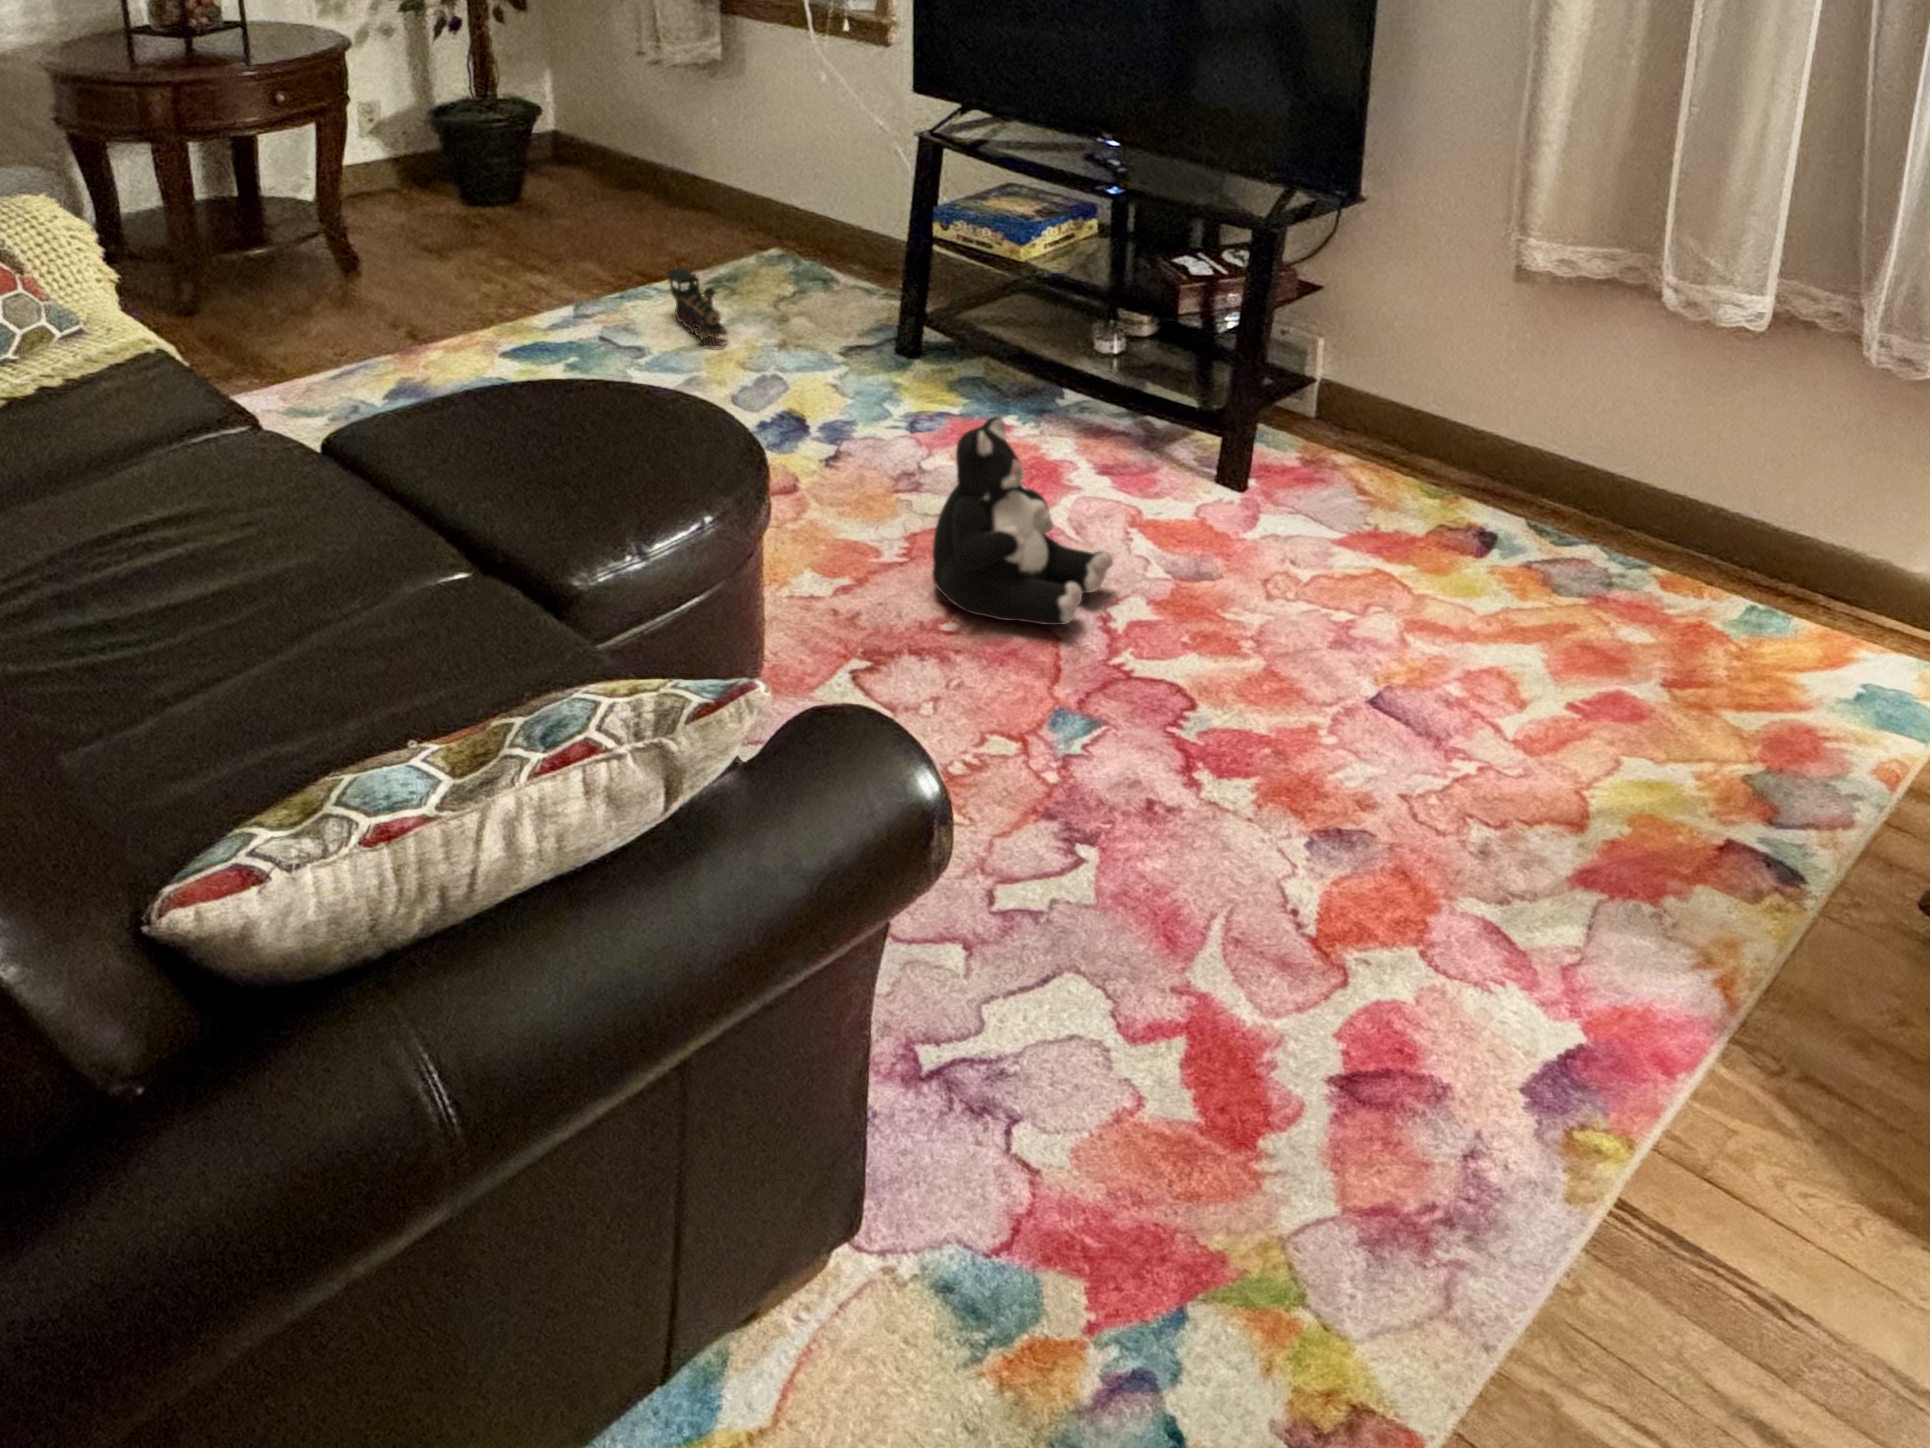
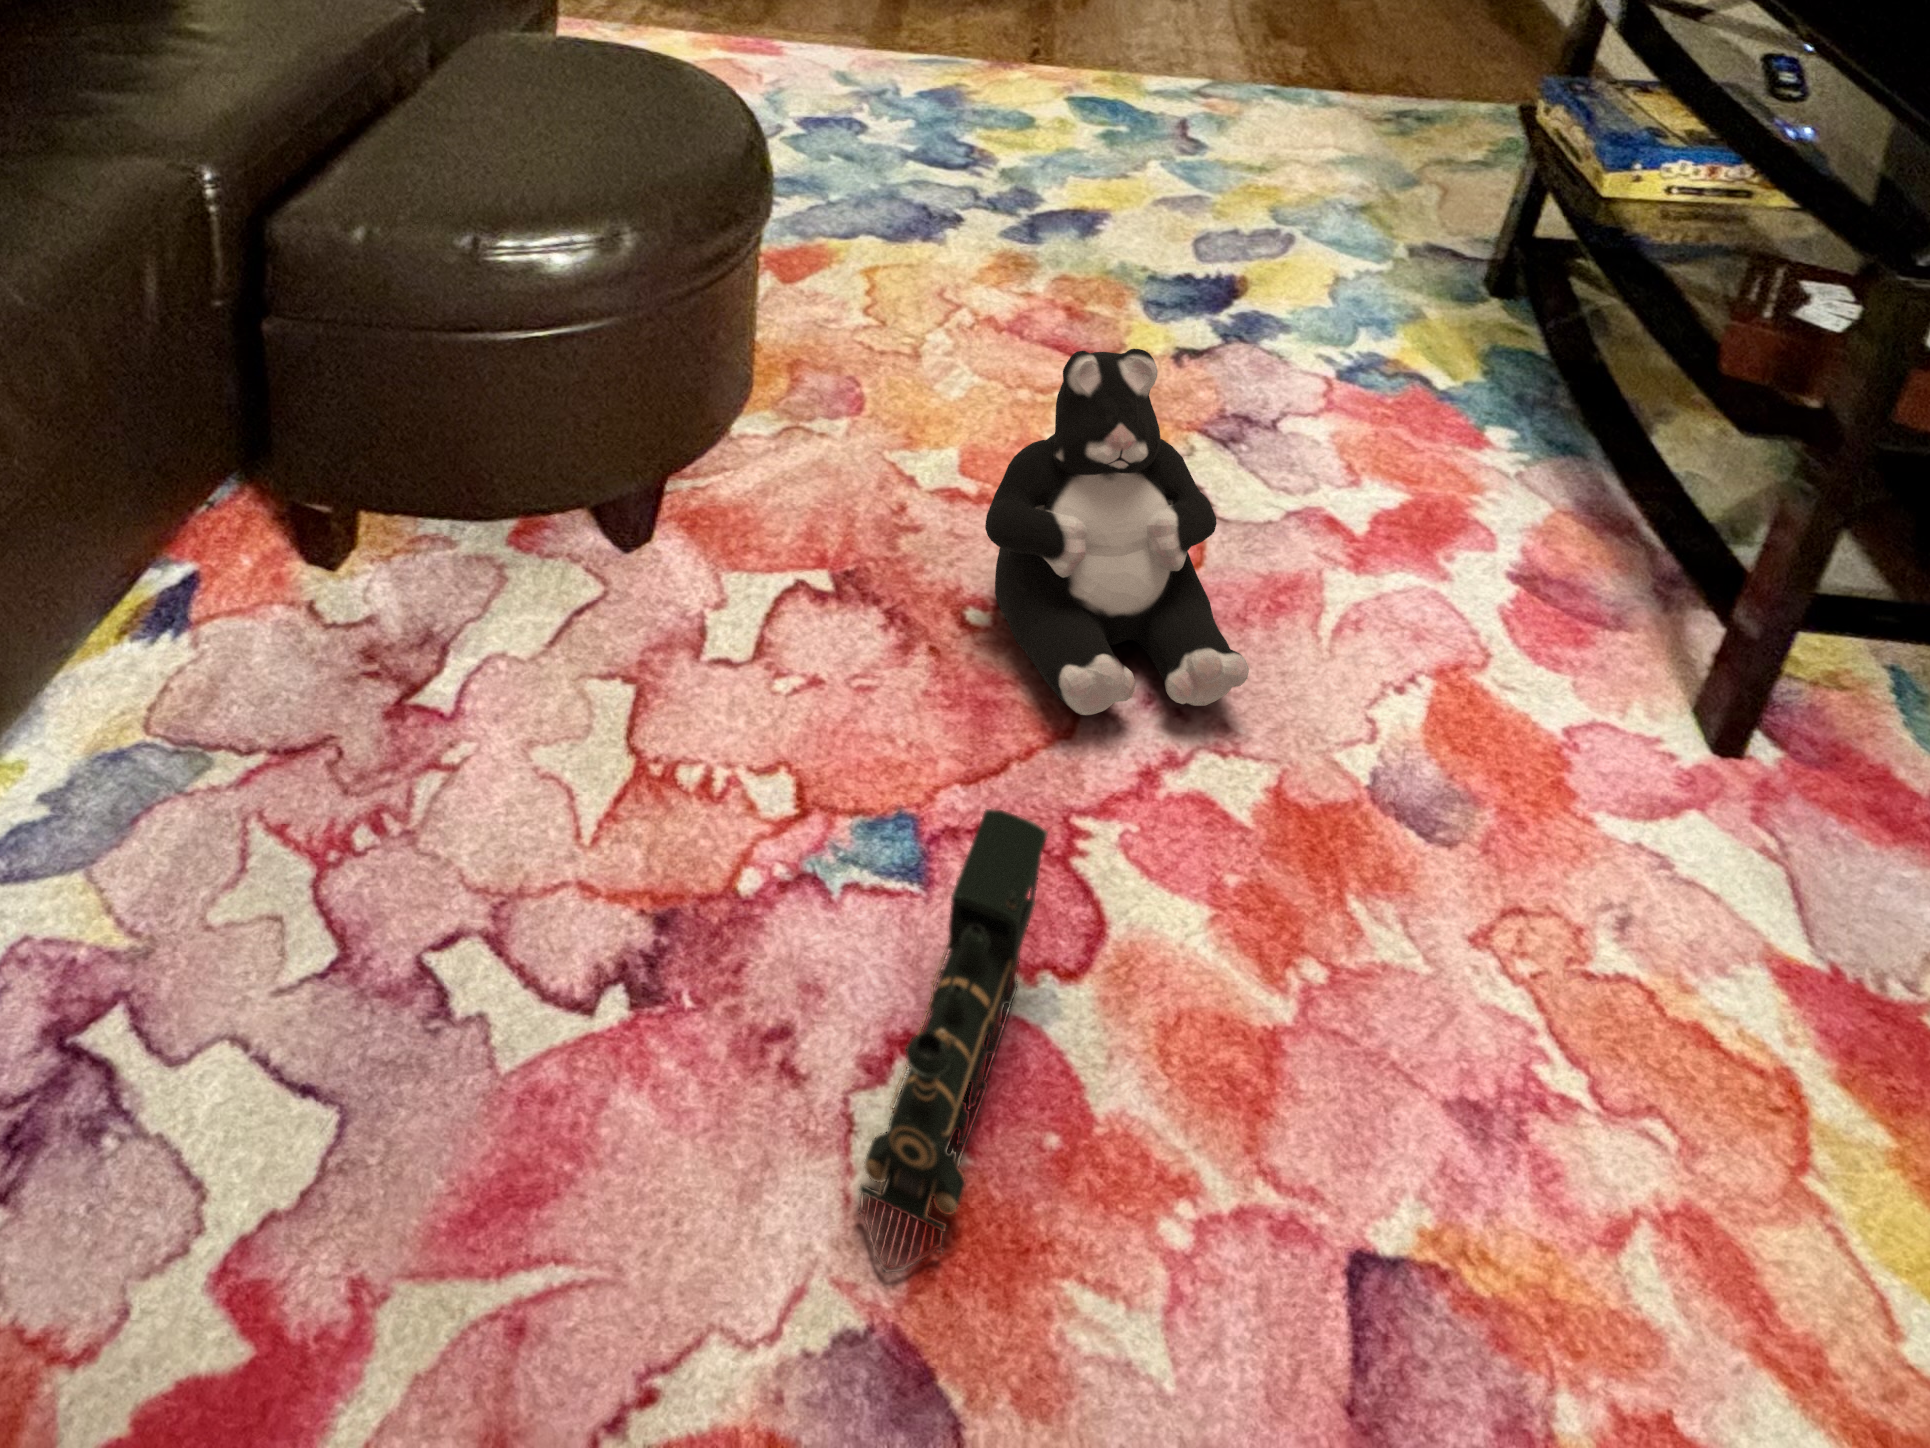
toy train: present [667,268,728,346] -> present [858,809,1048,1272]

